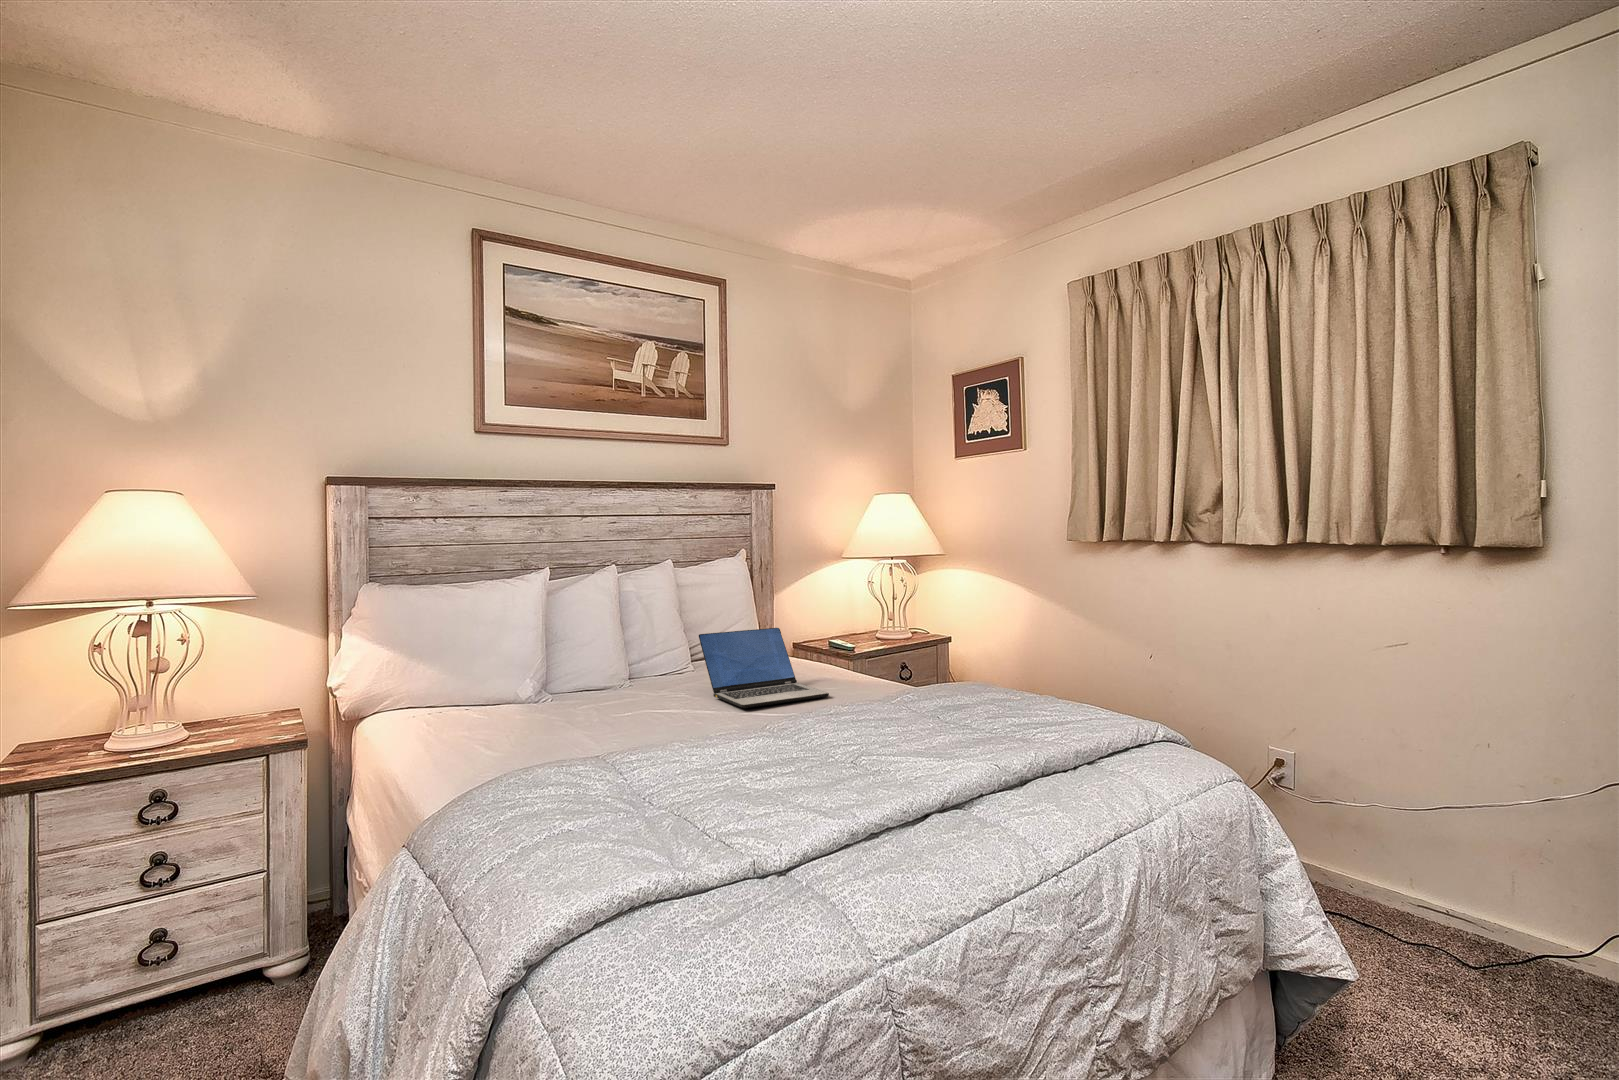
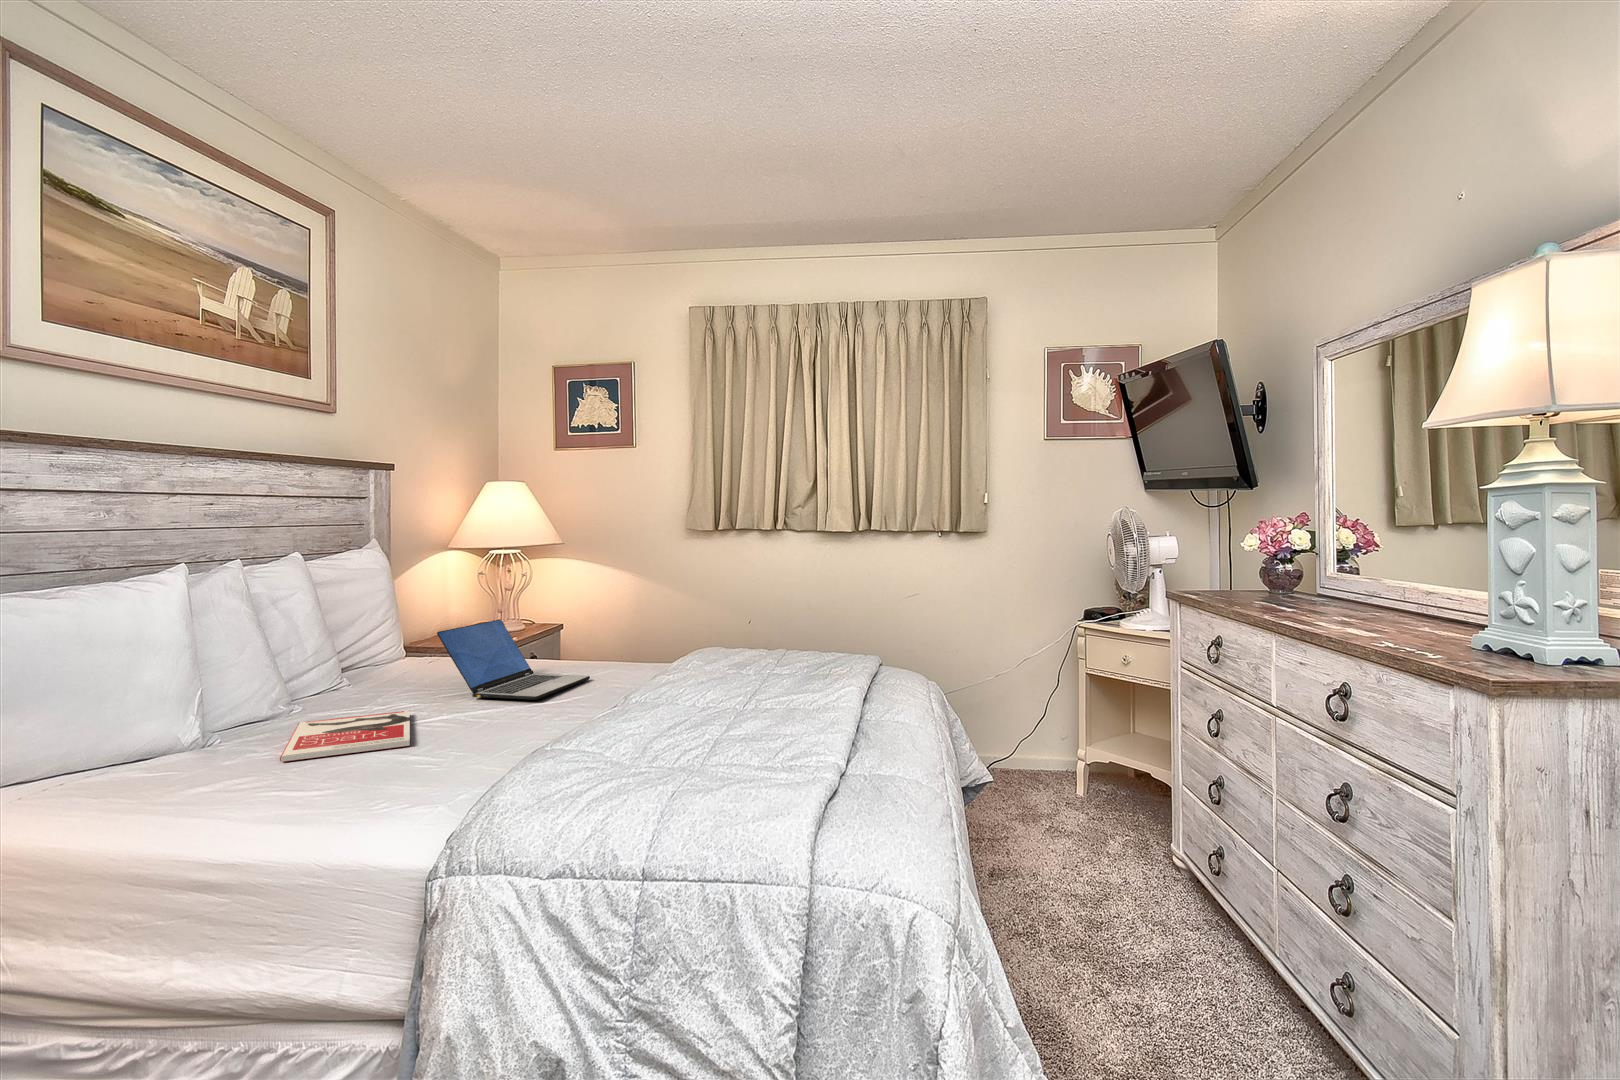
book: none [517,696,651,729] -> present [280,711,410,762]

